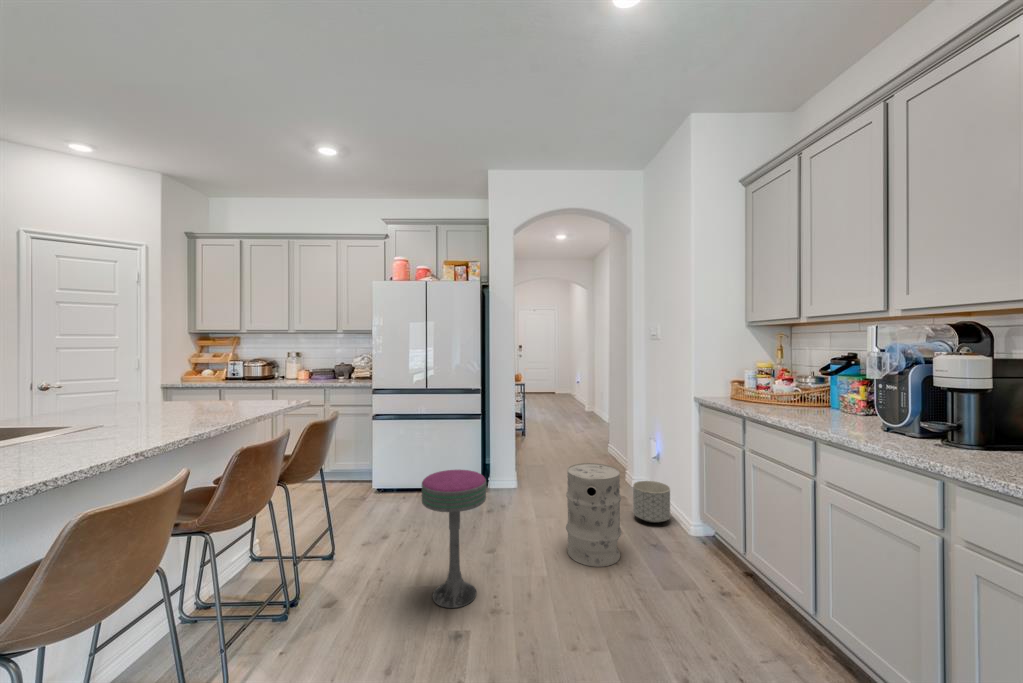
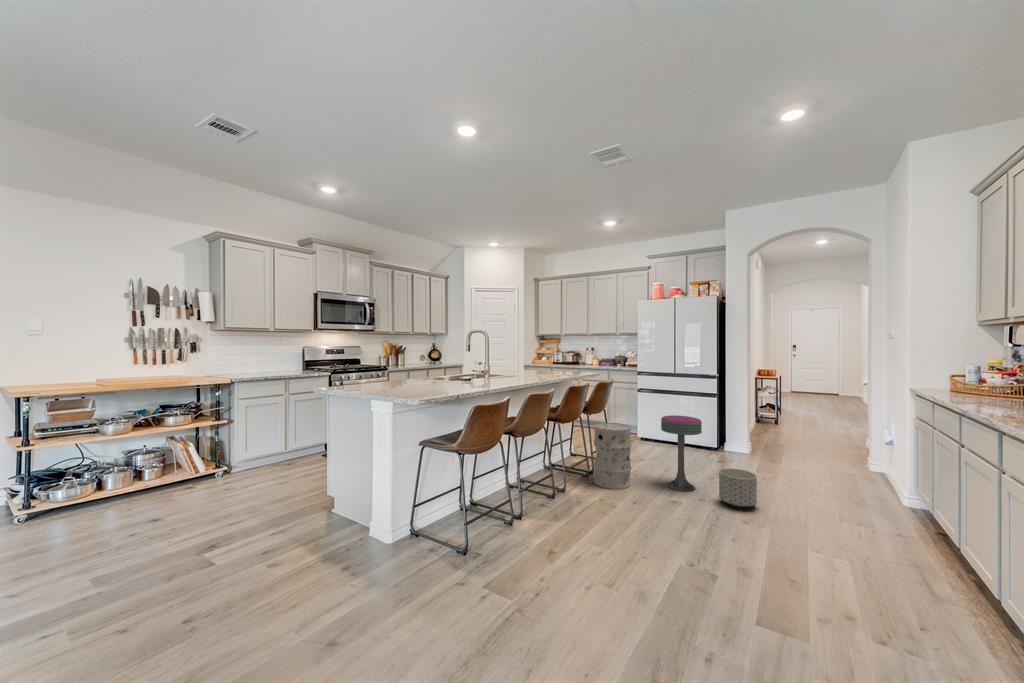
trash can: present [566,463,622,567] -> present [593,423,632,489]
planter: present [633,481,670,523] -> present [719,468,757,508]

